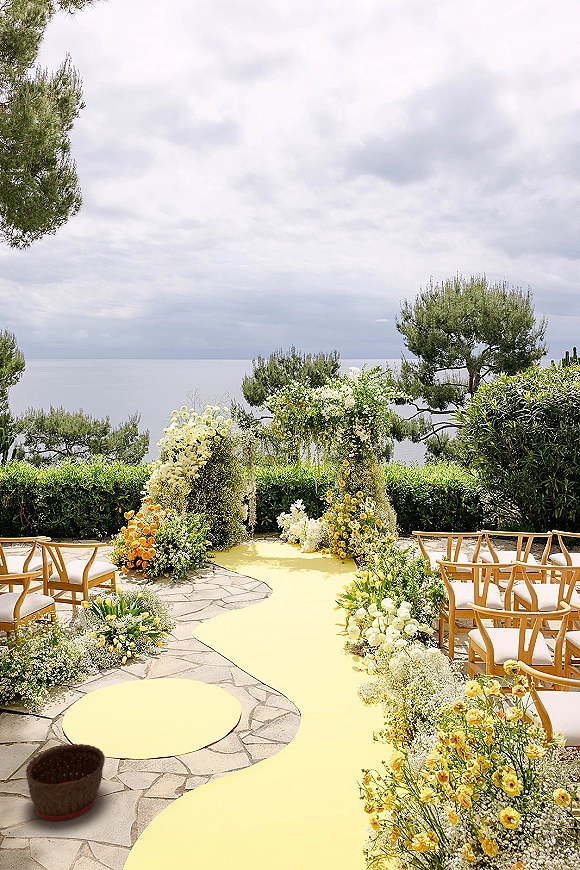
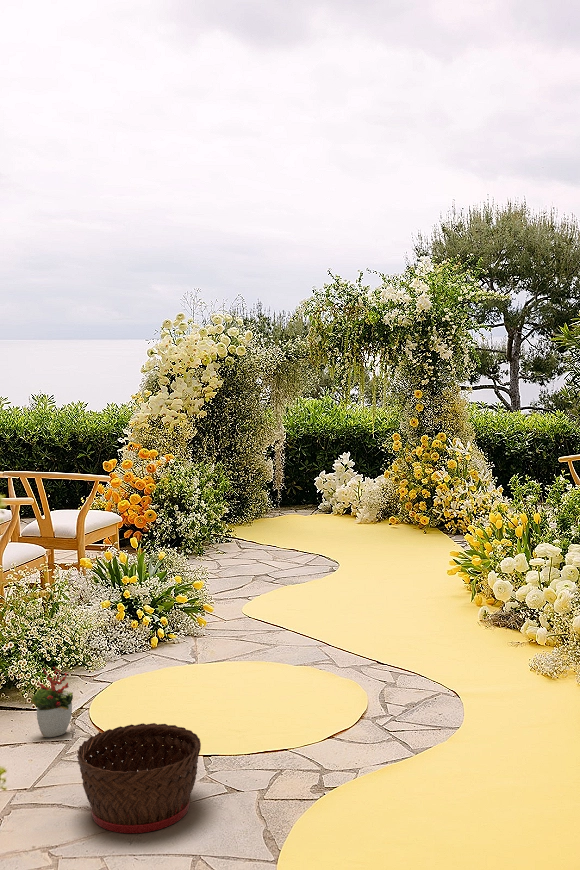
decorative plant: none [19,695,48,740] -> present [31,667,73,737]

